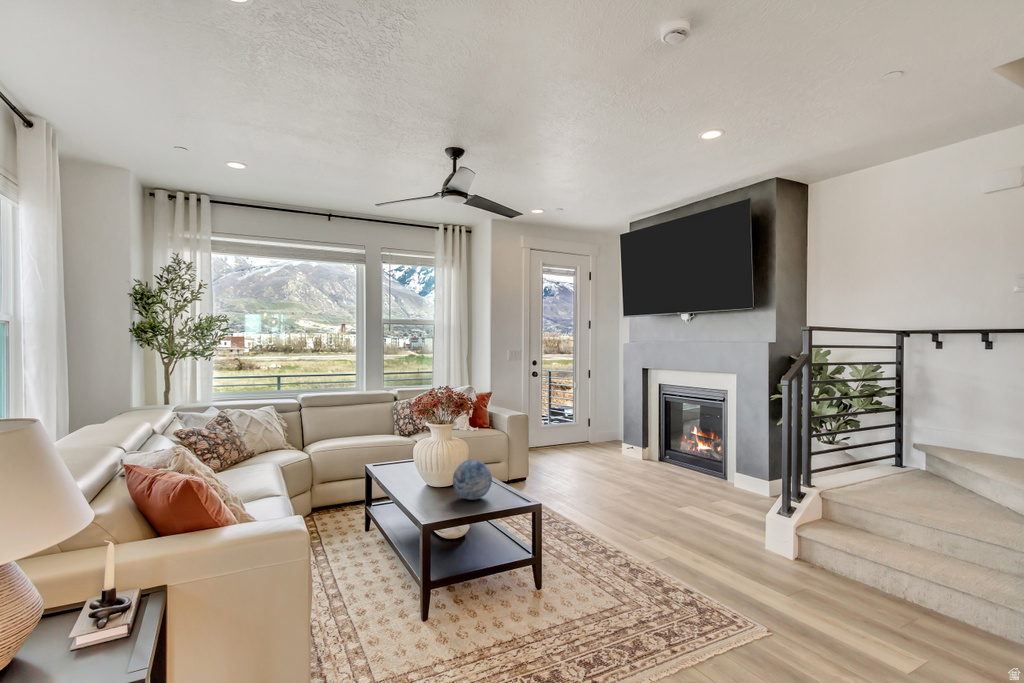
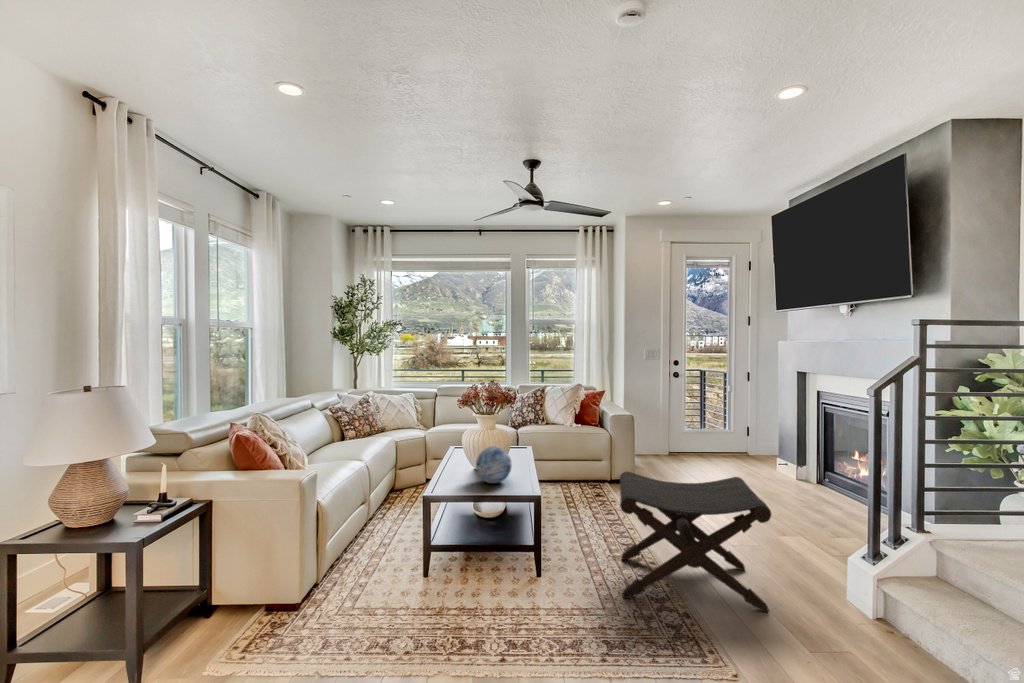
footstool: none [586,462,739,589] -> present [620,472,771,612]

